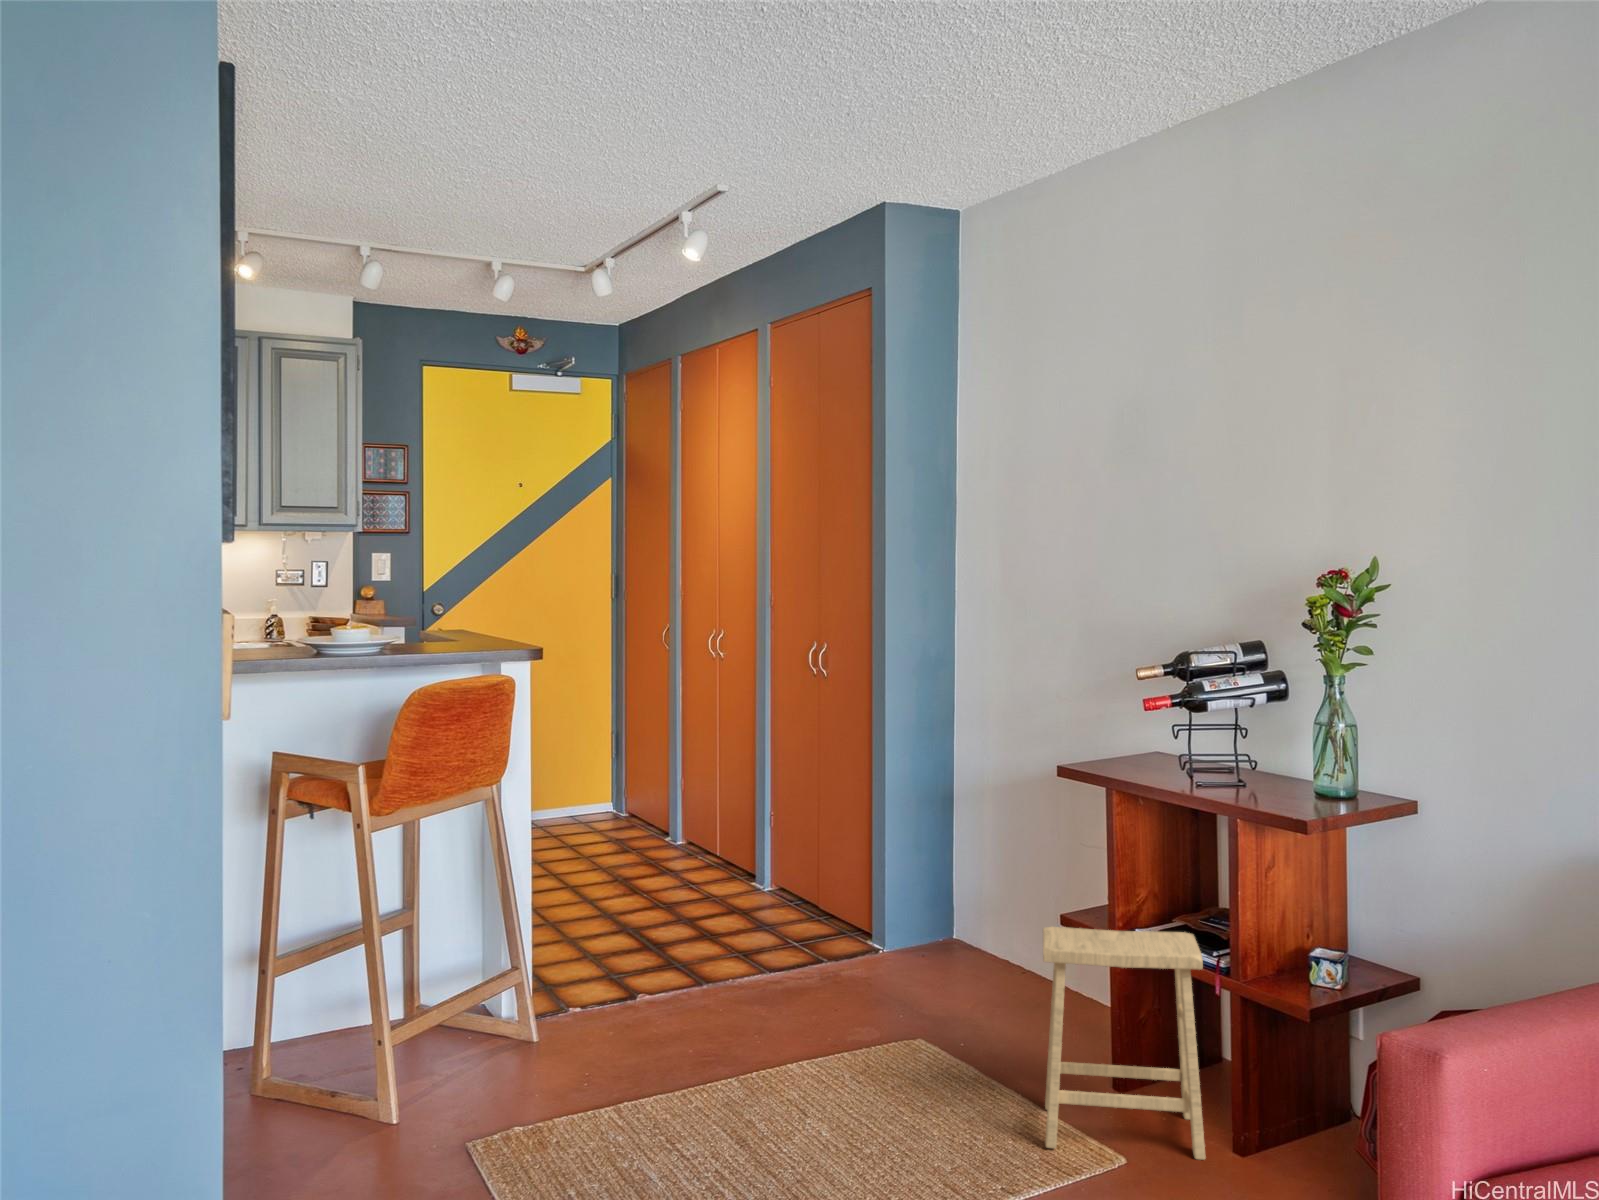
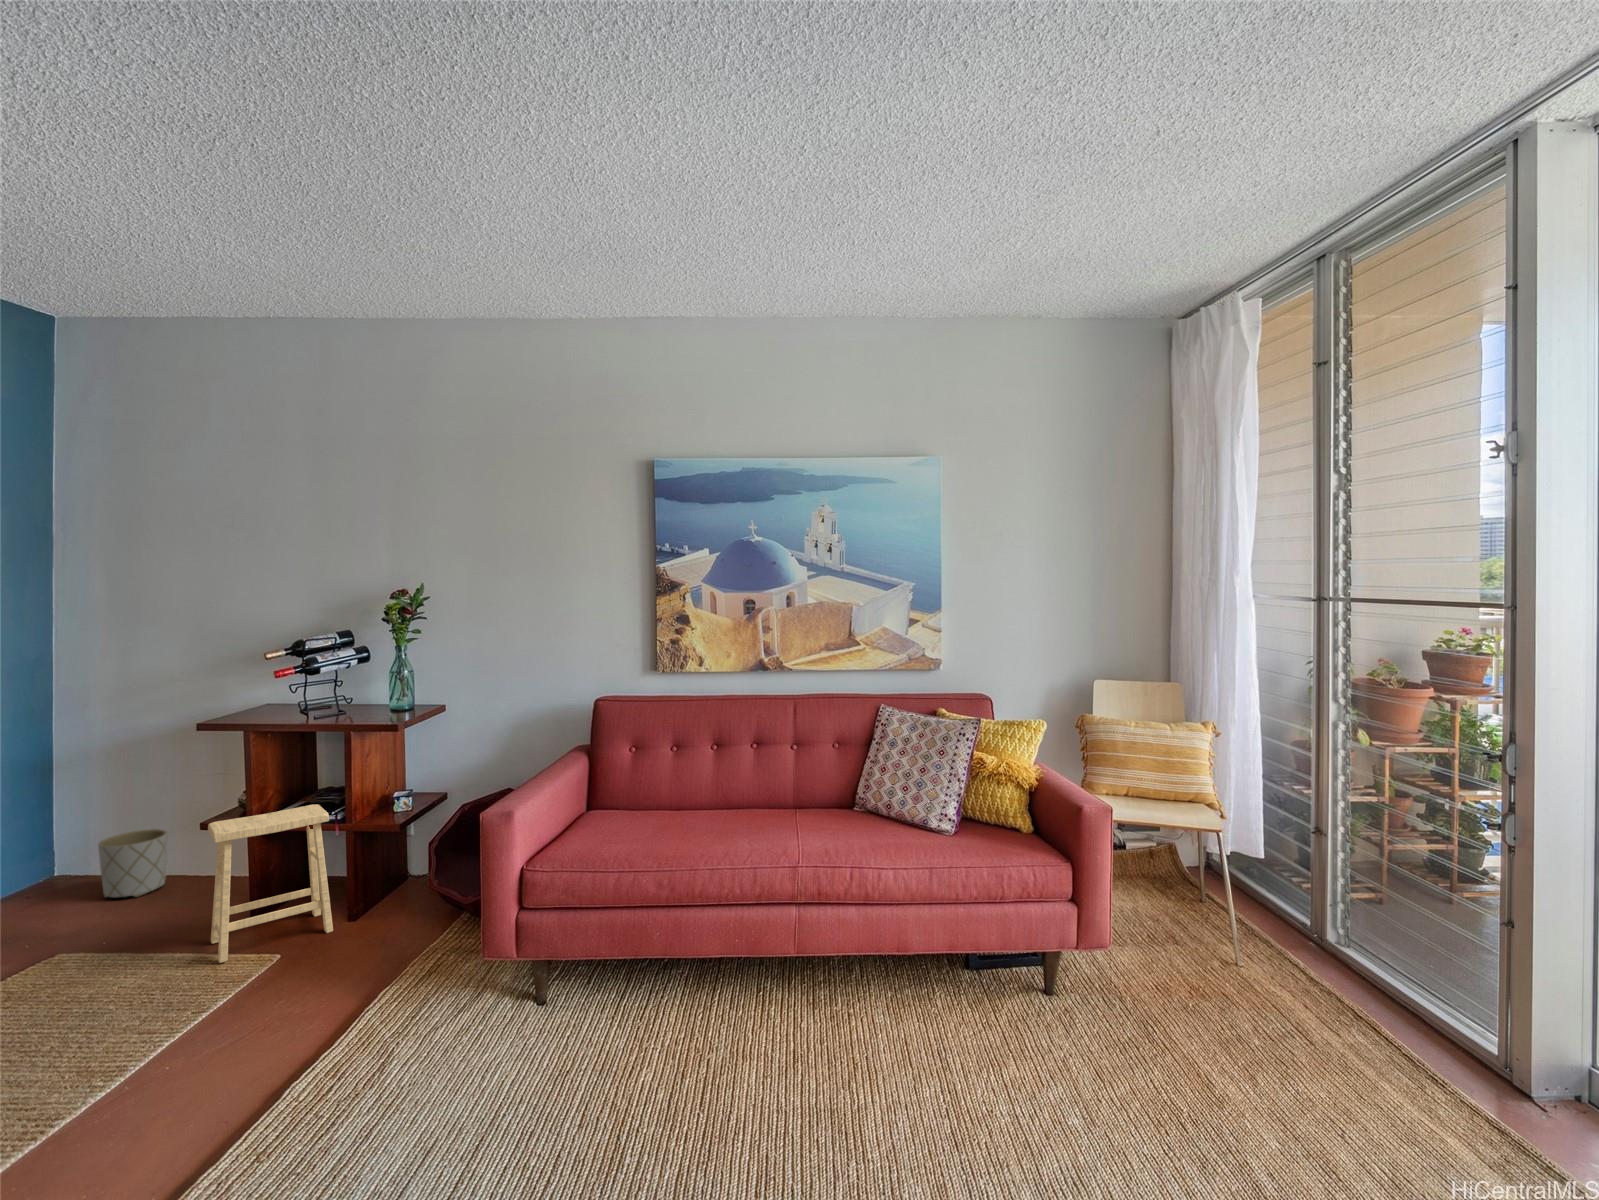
planter: none [950,904,1022,998] -> present [98,829,168,898]

